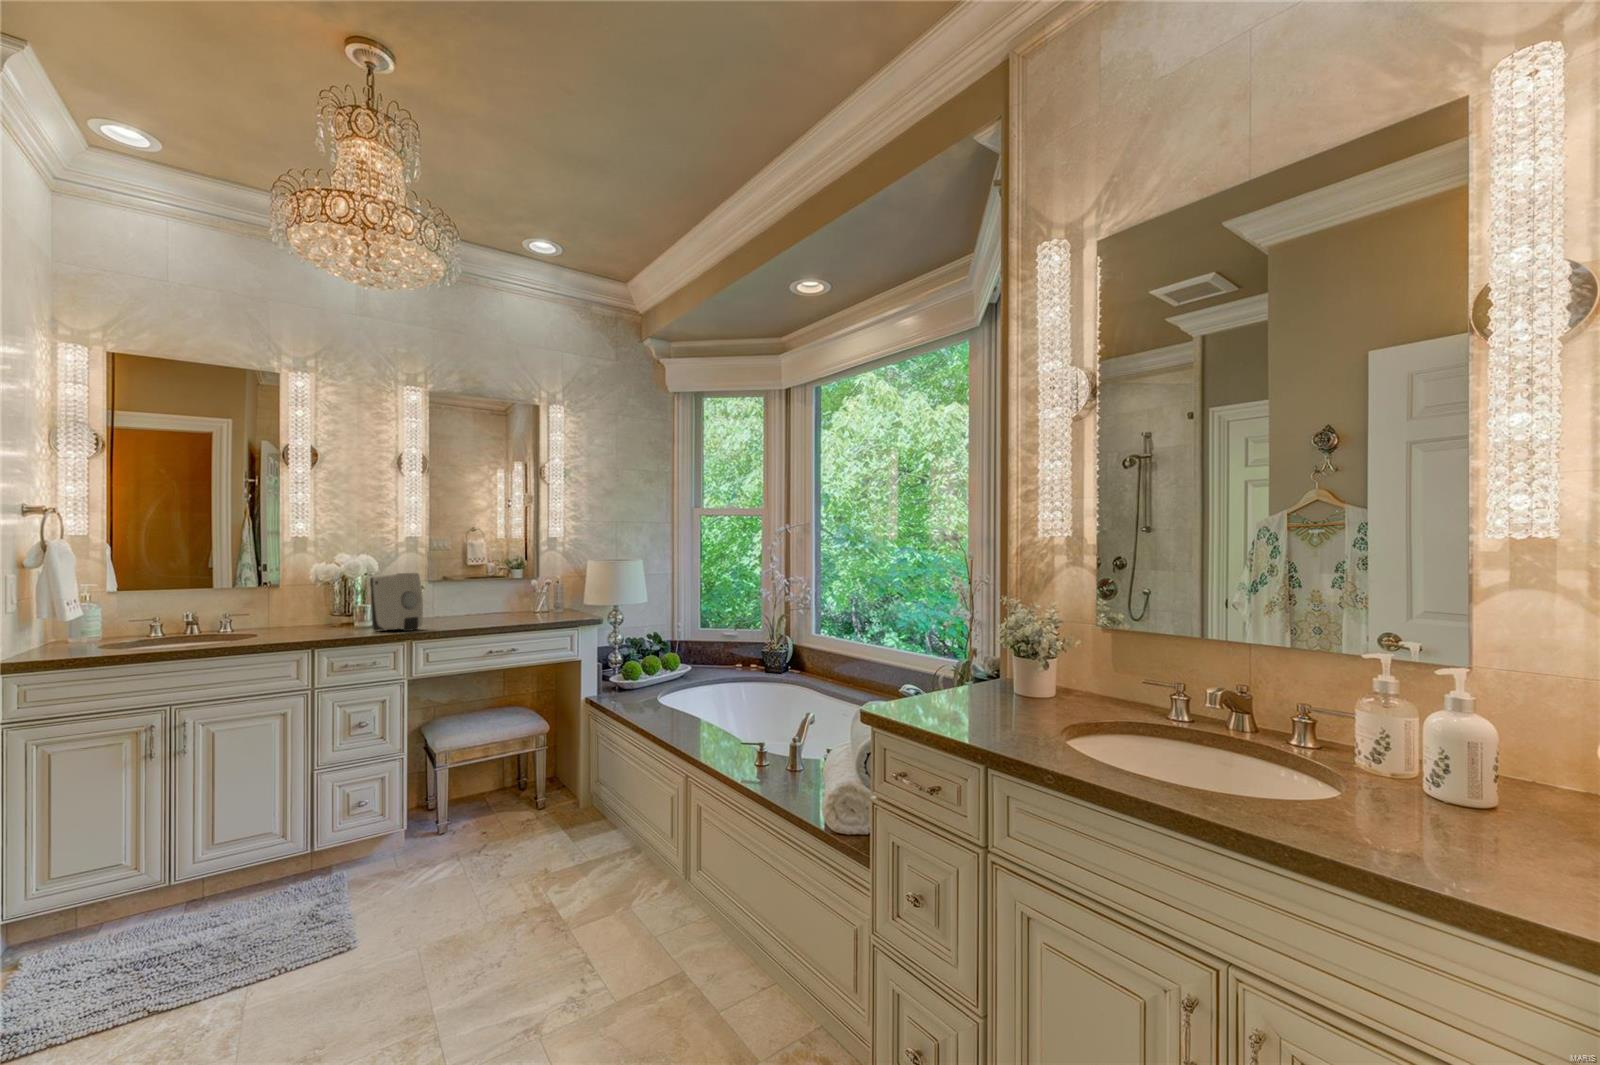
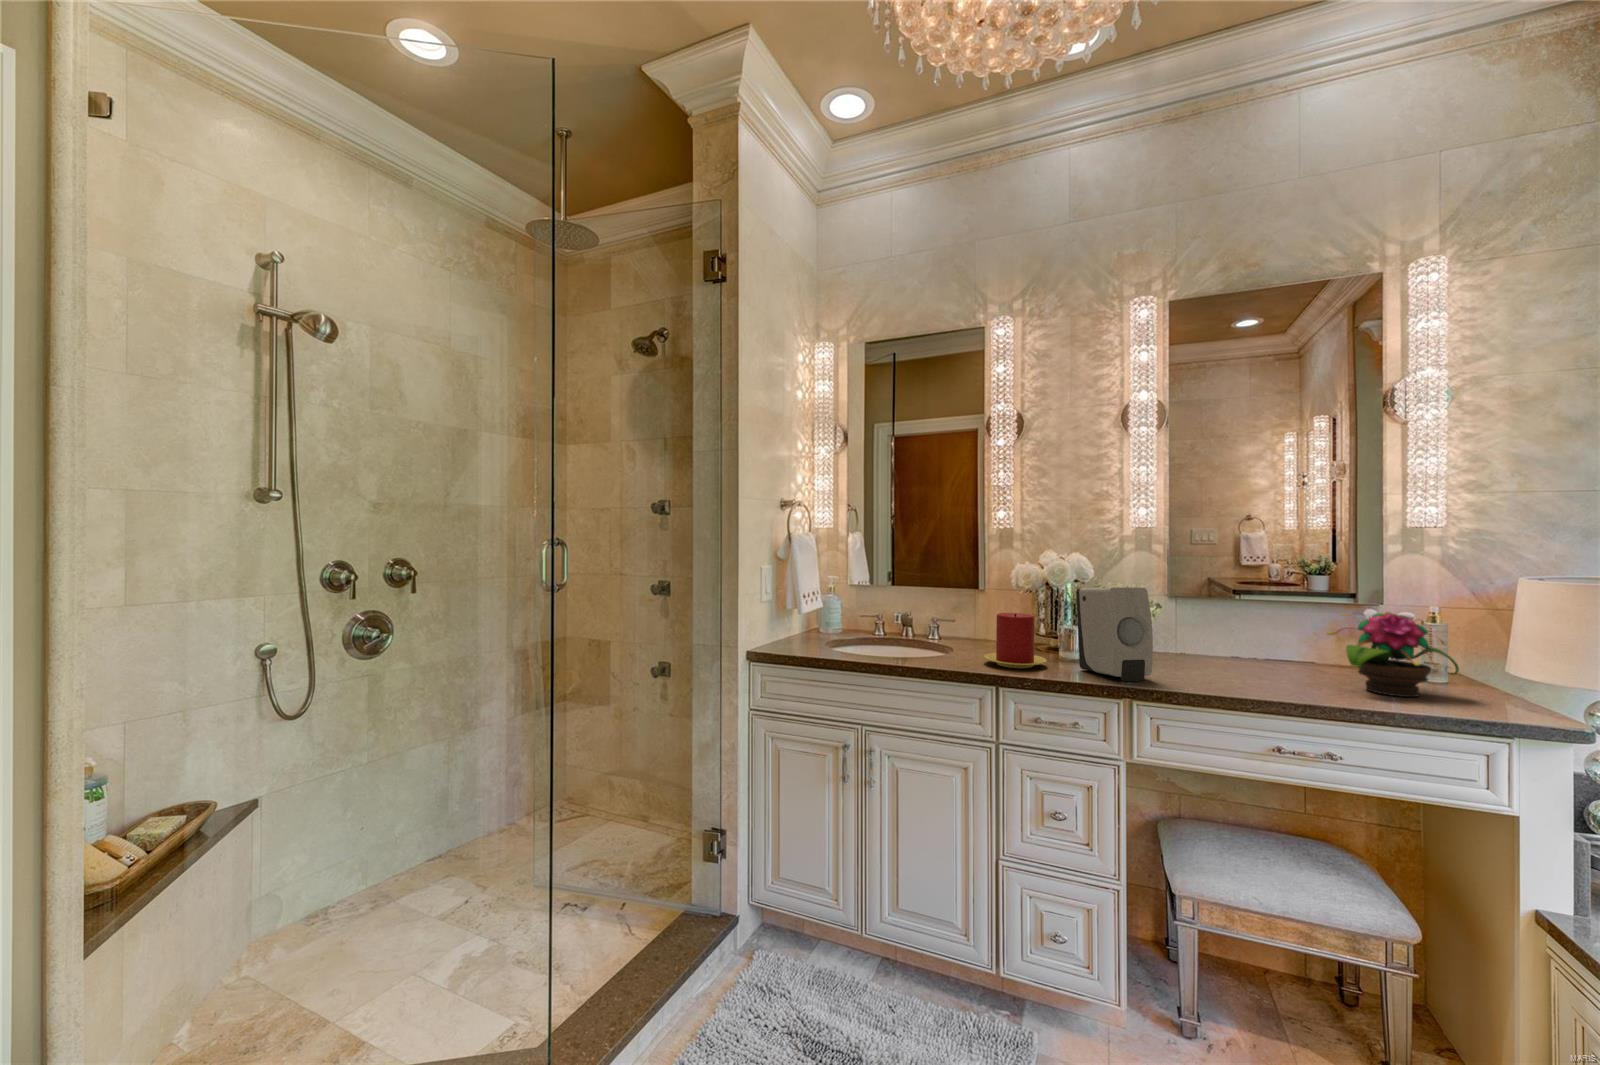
potted flower: none [514,579,566,619] -> present [1327,612,1459,697]
candle: none [294,598,348,637] -> present [984,613,1047,668]

